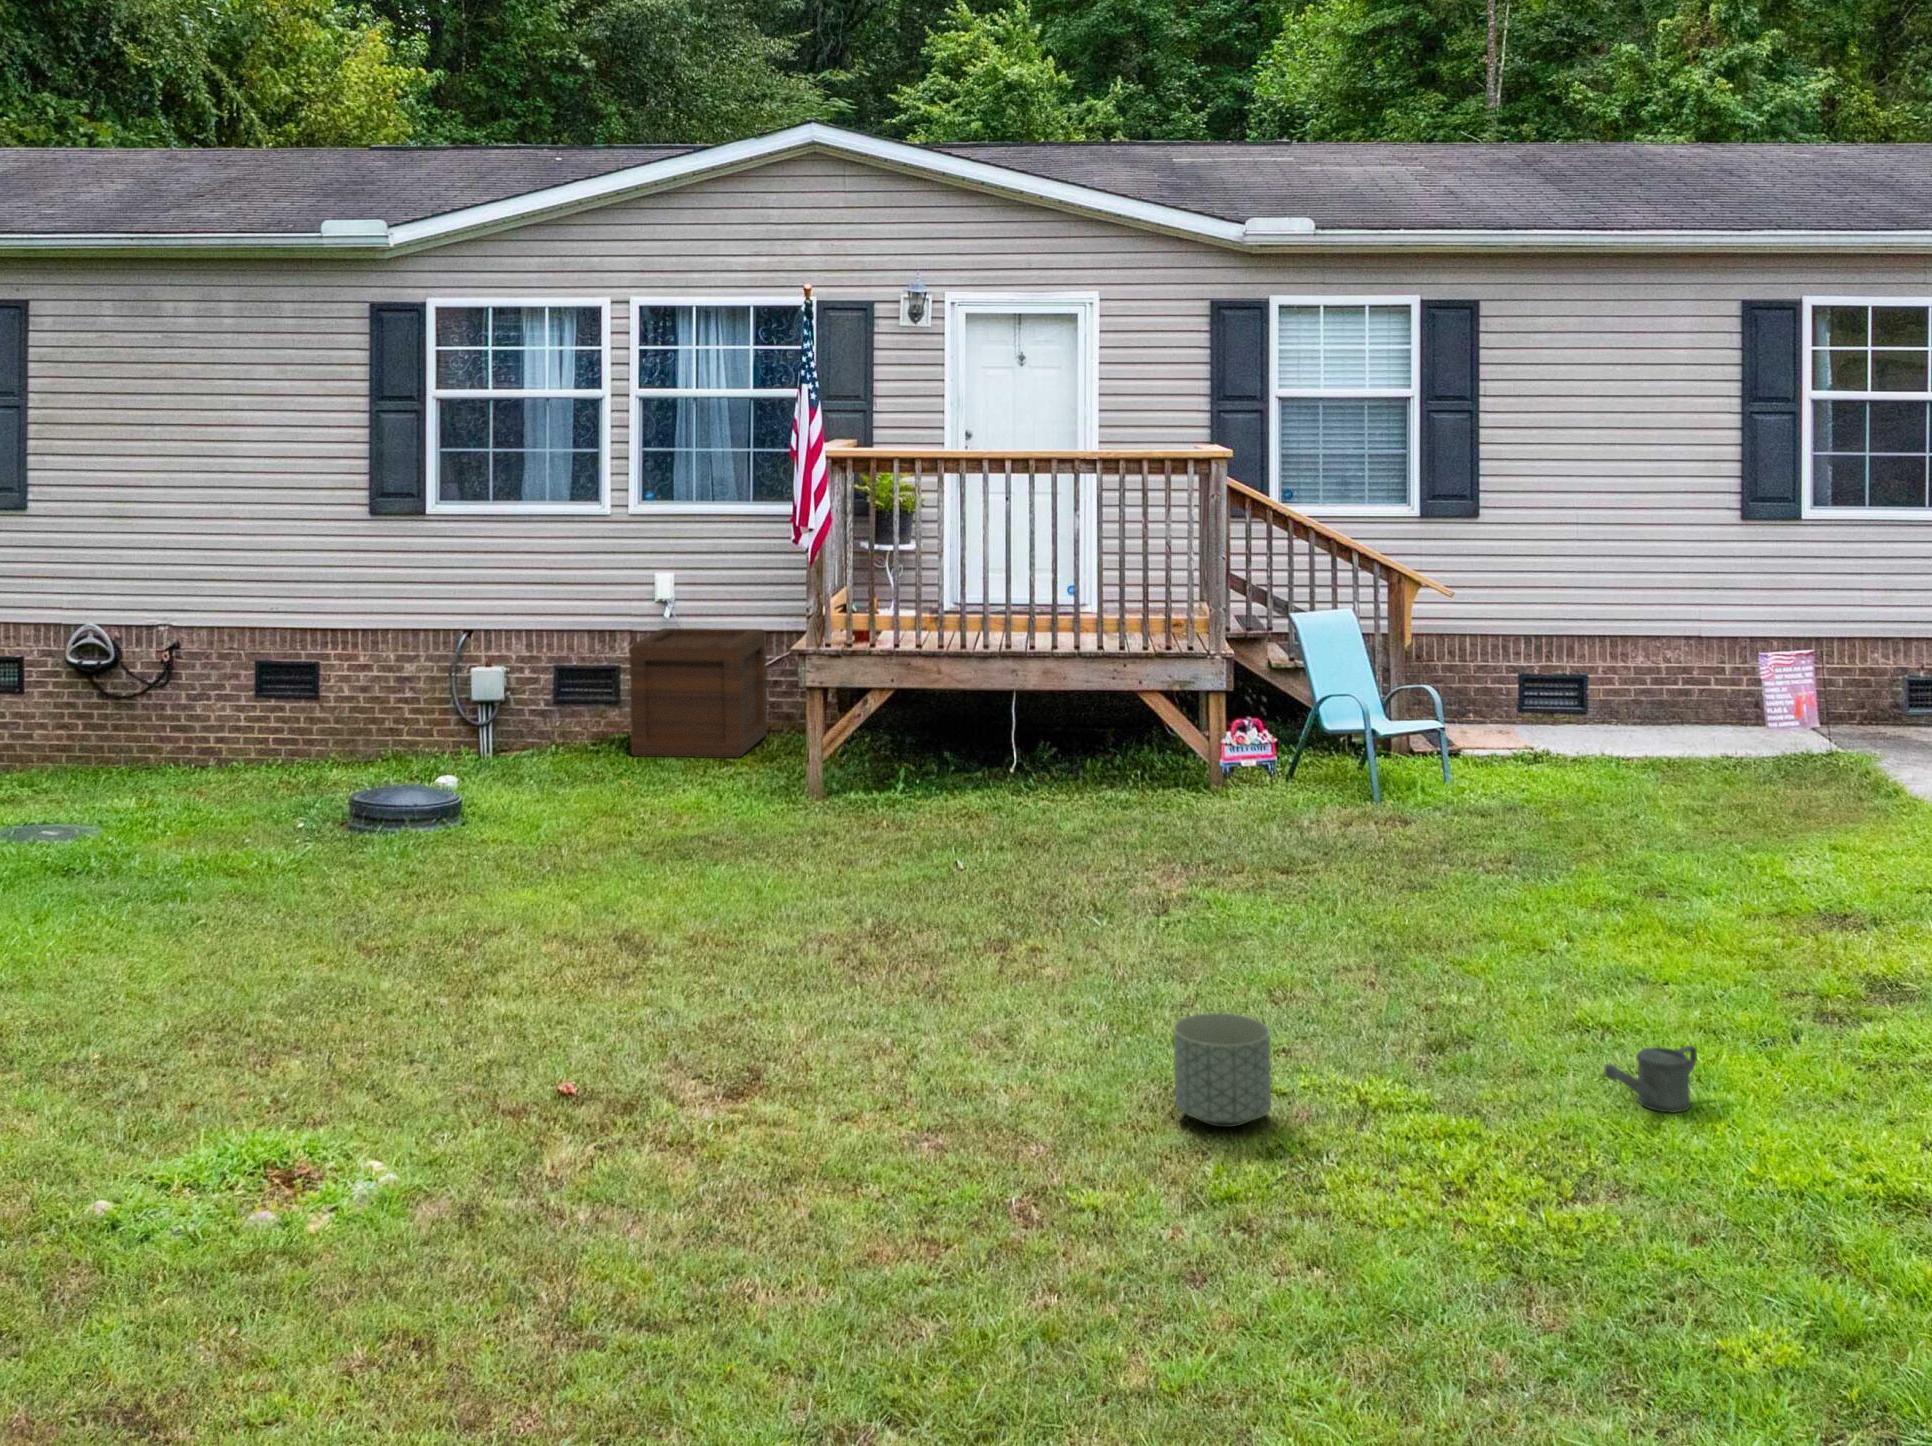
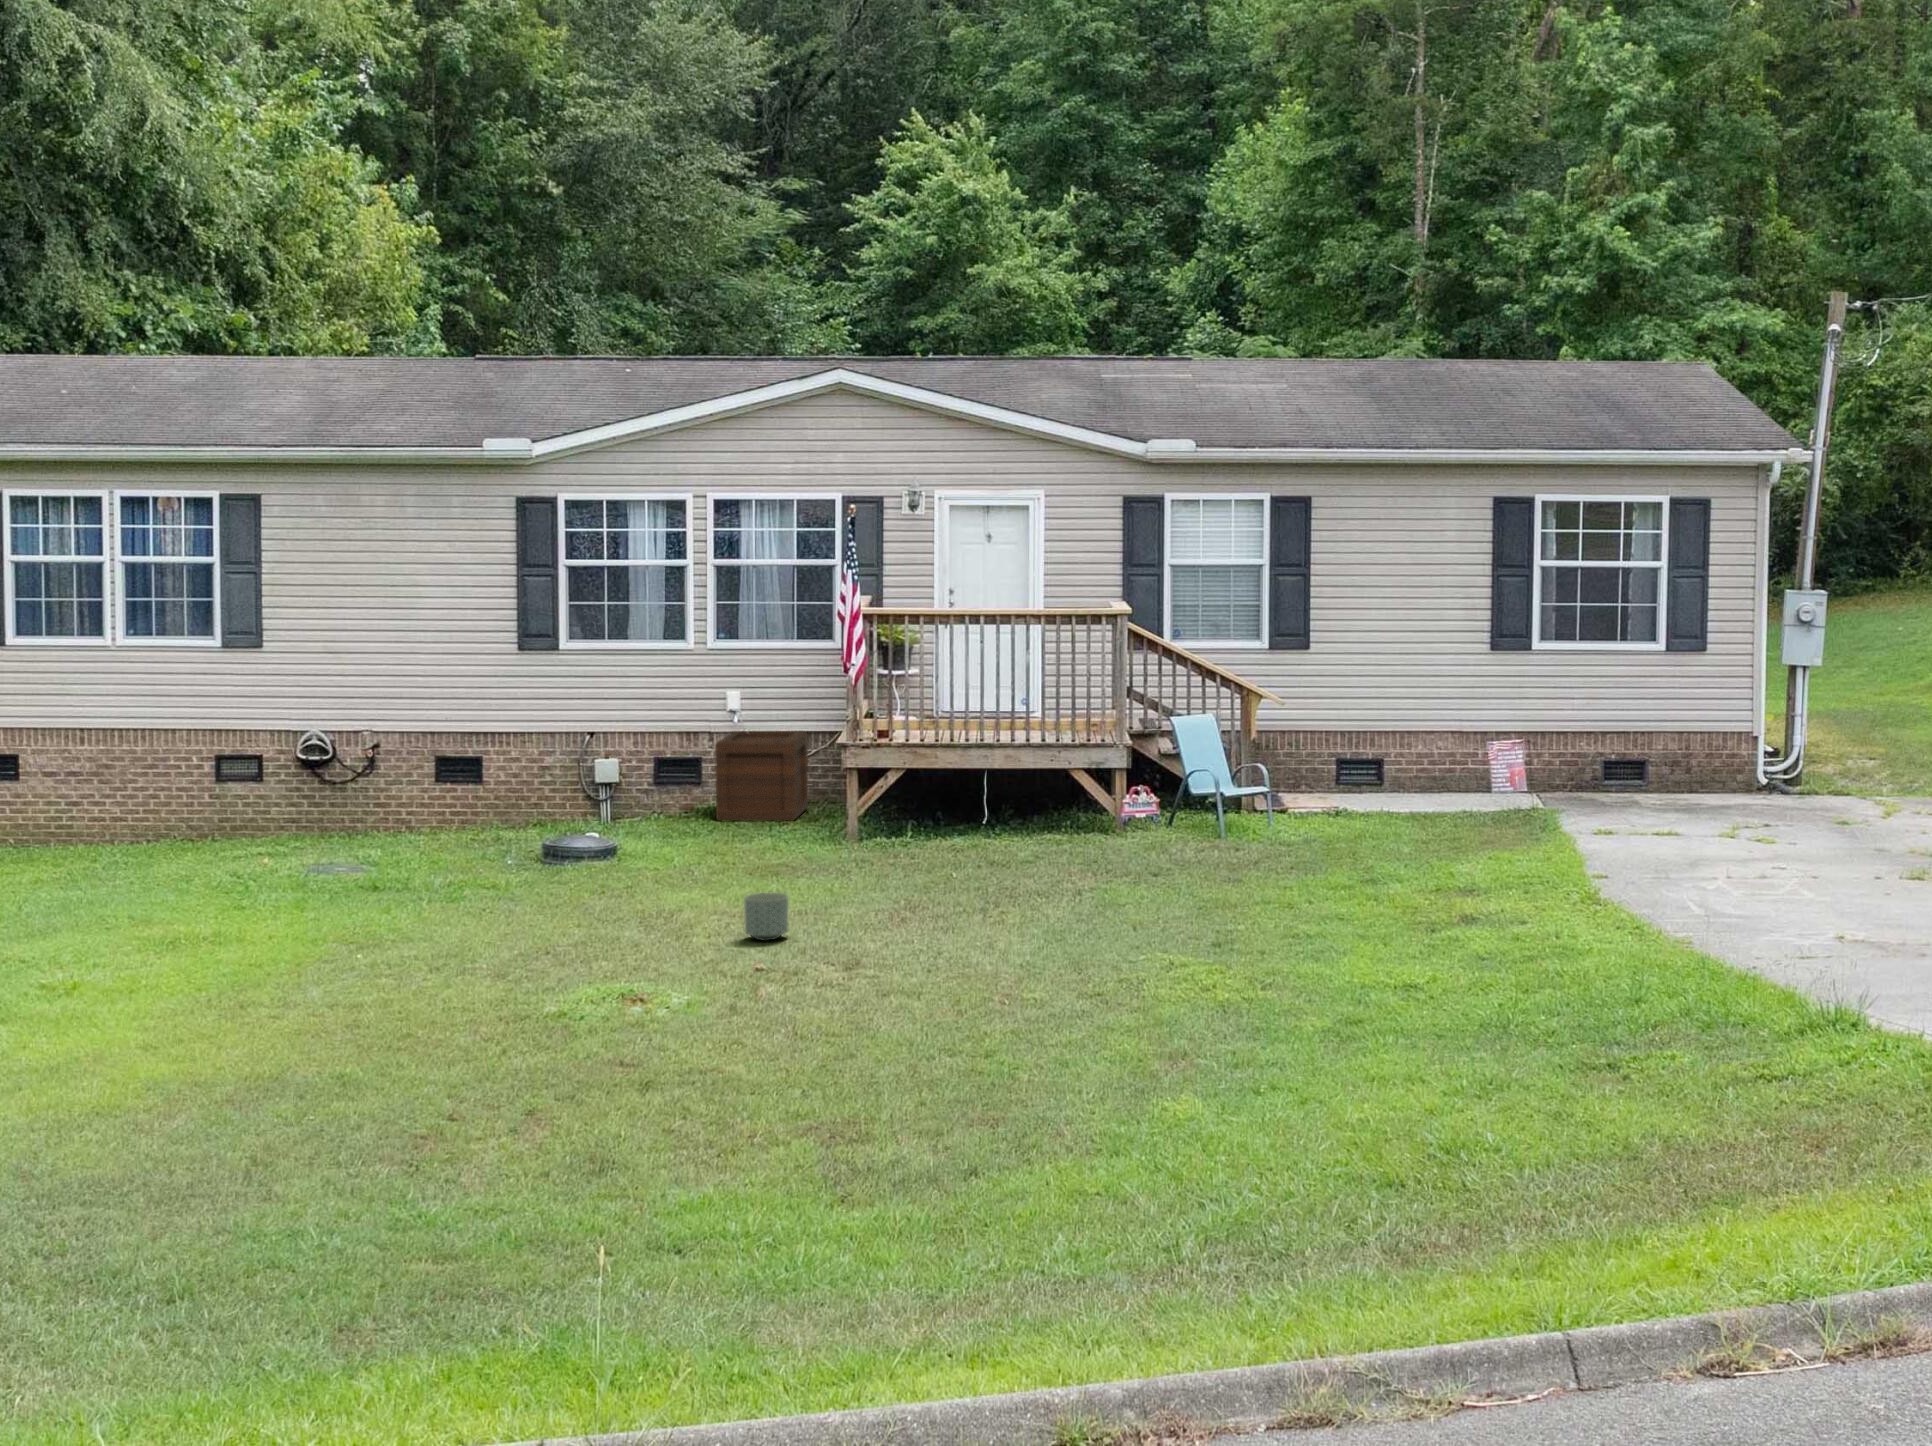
planter: present [1174,1013,1271,1127] -> present [744,893,789,941]
watering can: present [1604,1045,1697,1113] -> none [1275,916,1324,944]

